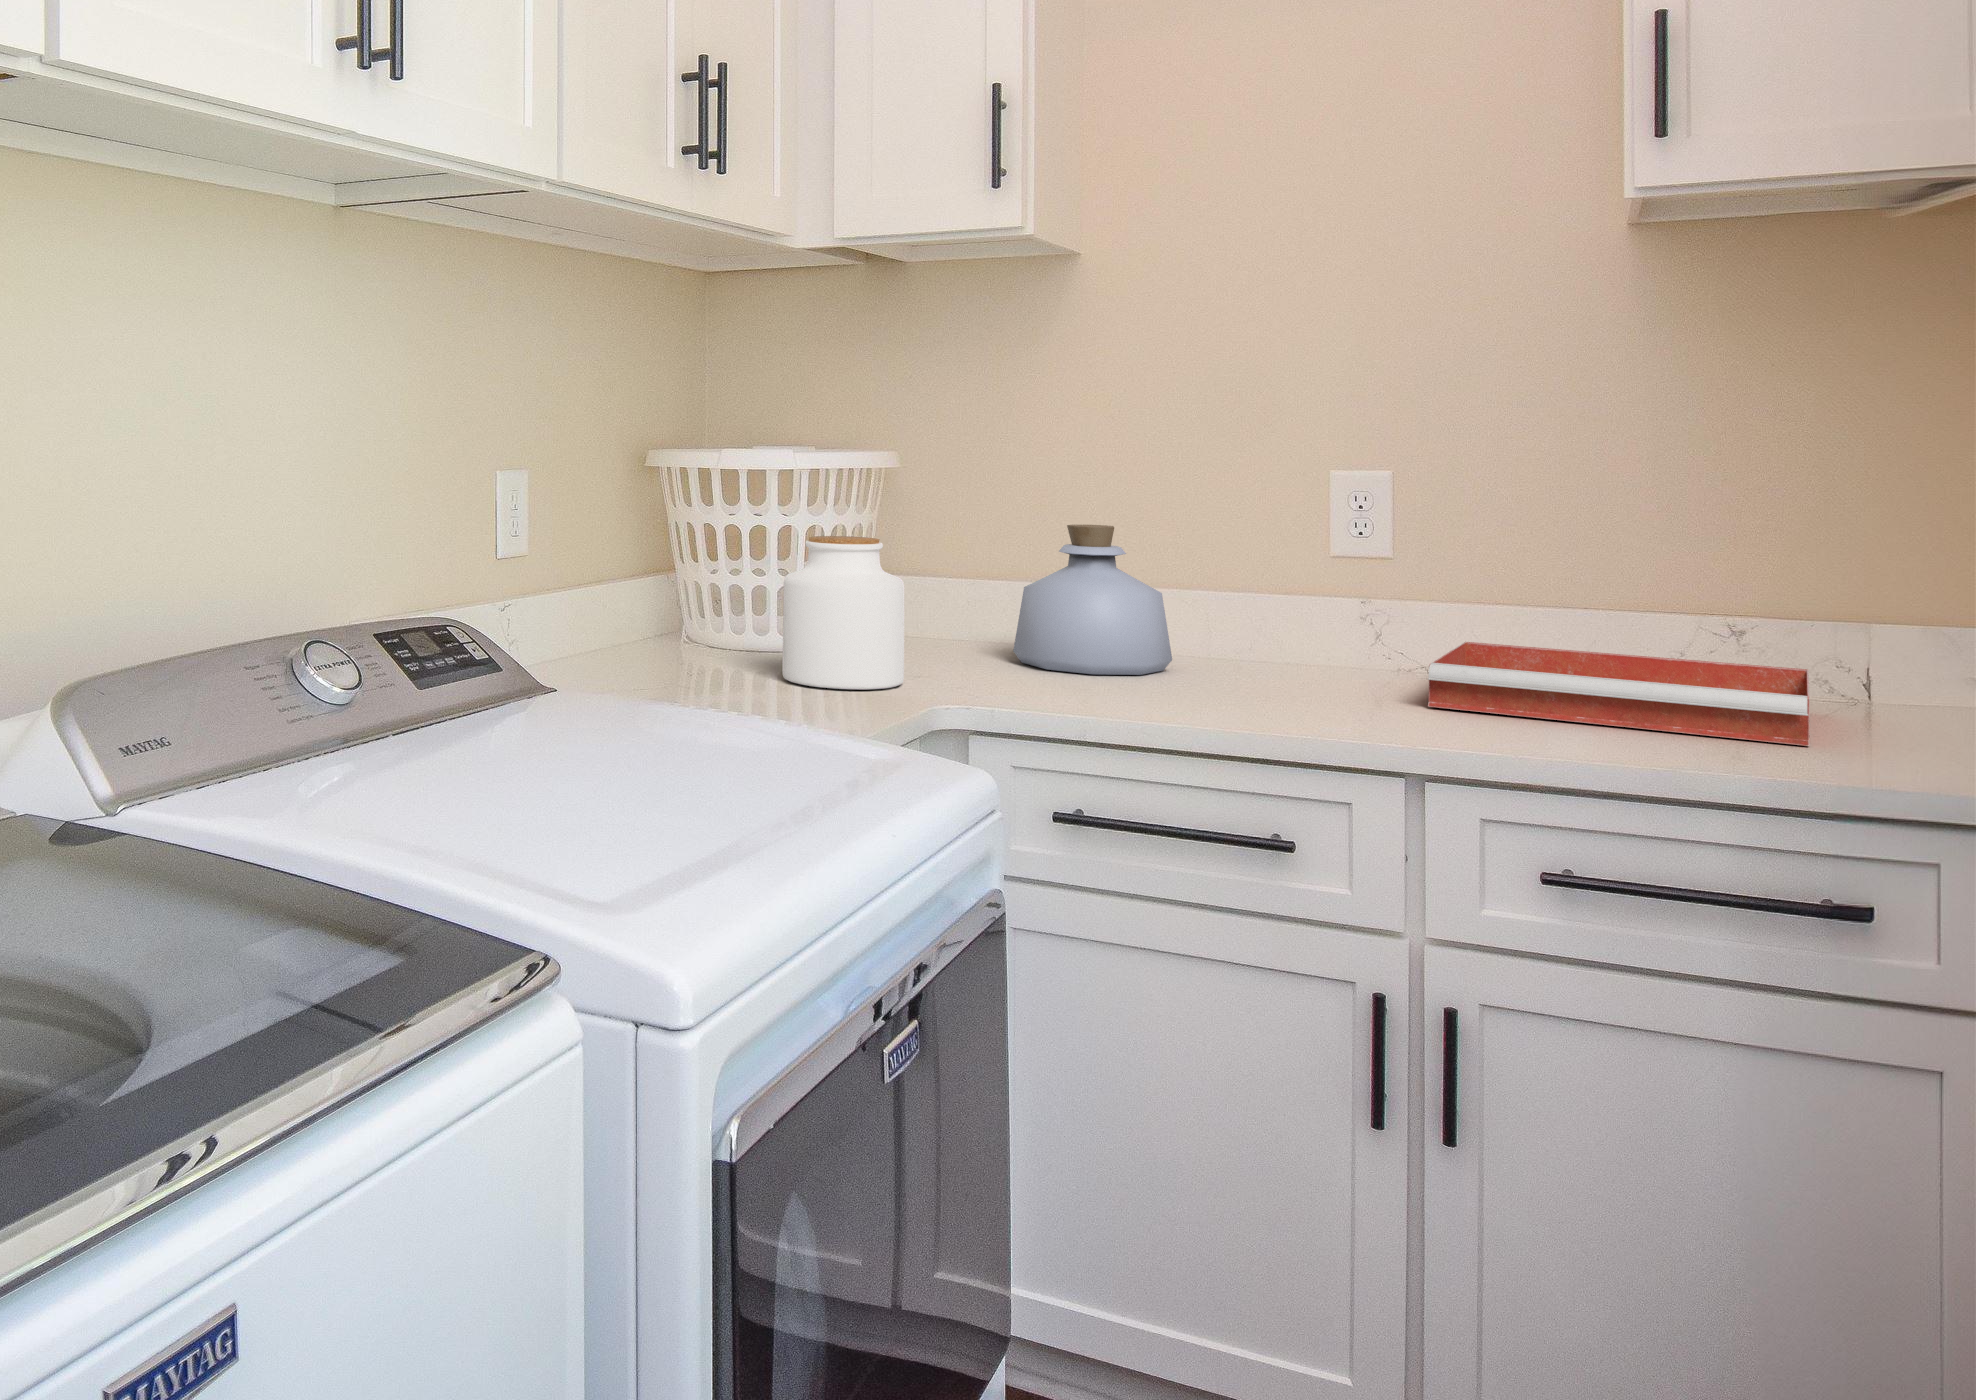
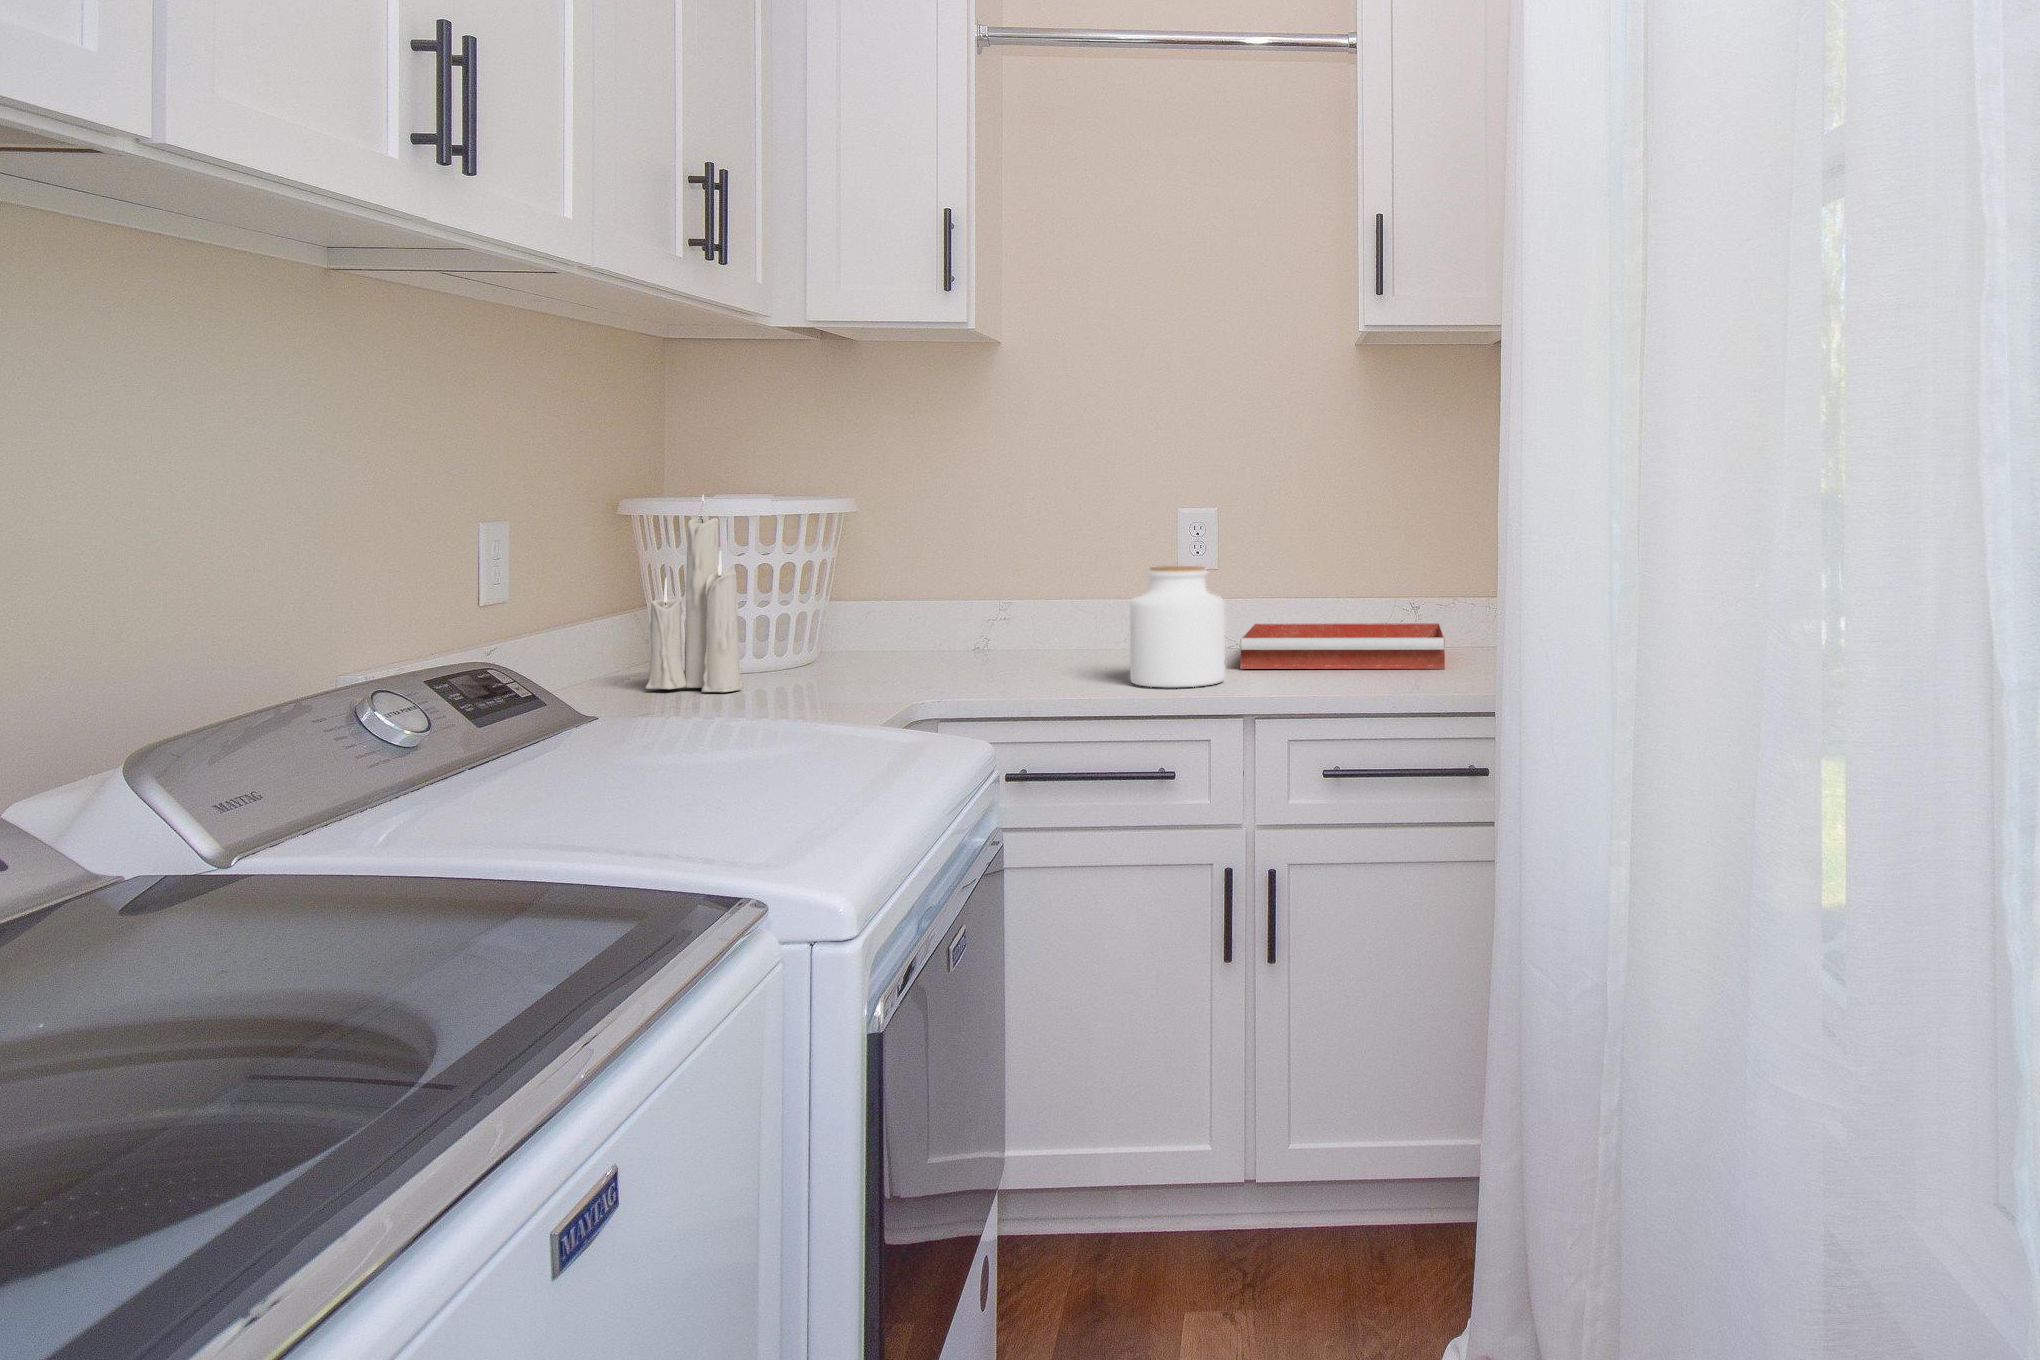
candle: none [657,427,756,665] -> present [645,495,743,692]
bottle: present [1013,525,1172,675] -> none [952,555,1070,671]
jar: present [782,536,904,689] -> present [1130,566,1225,688]

